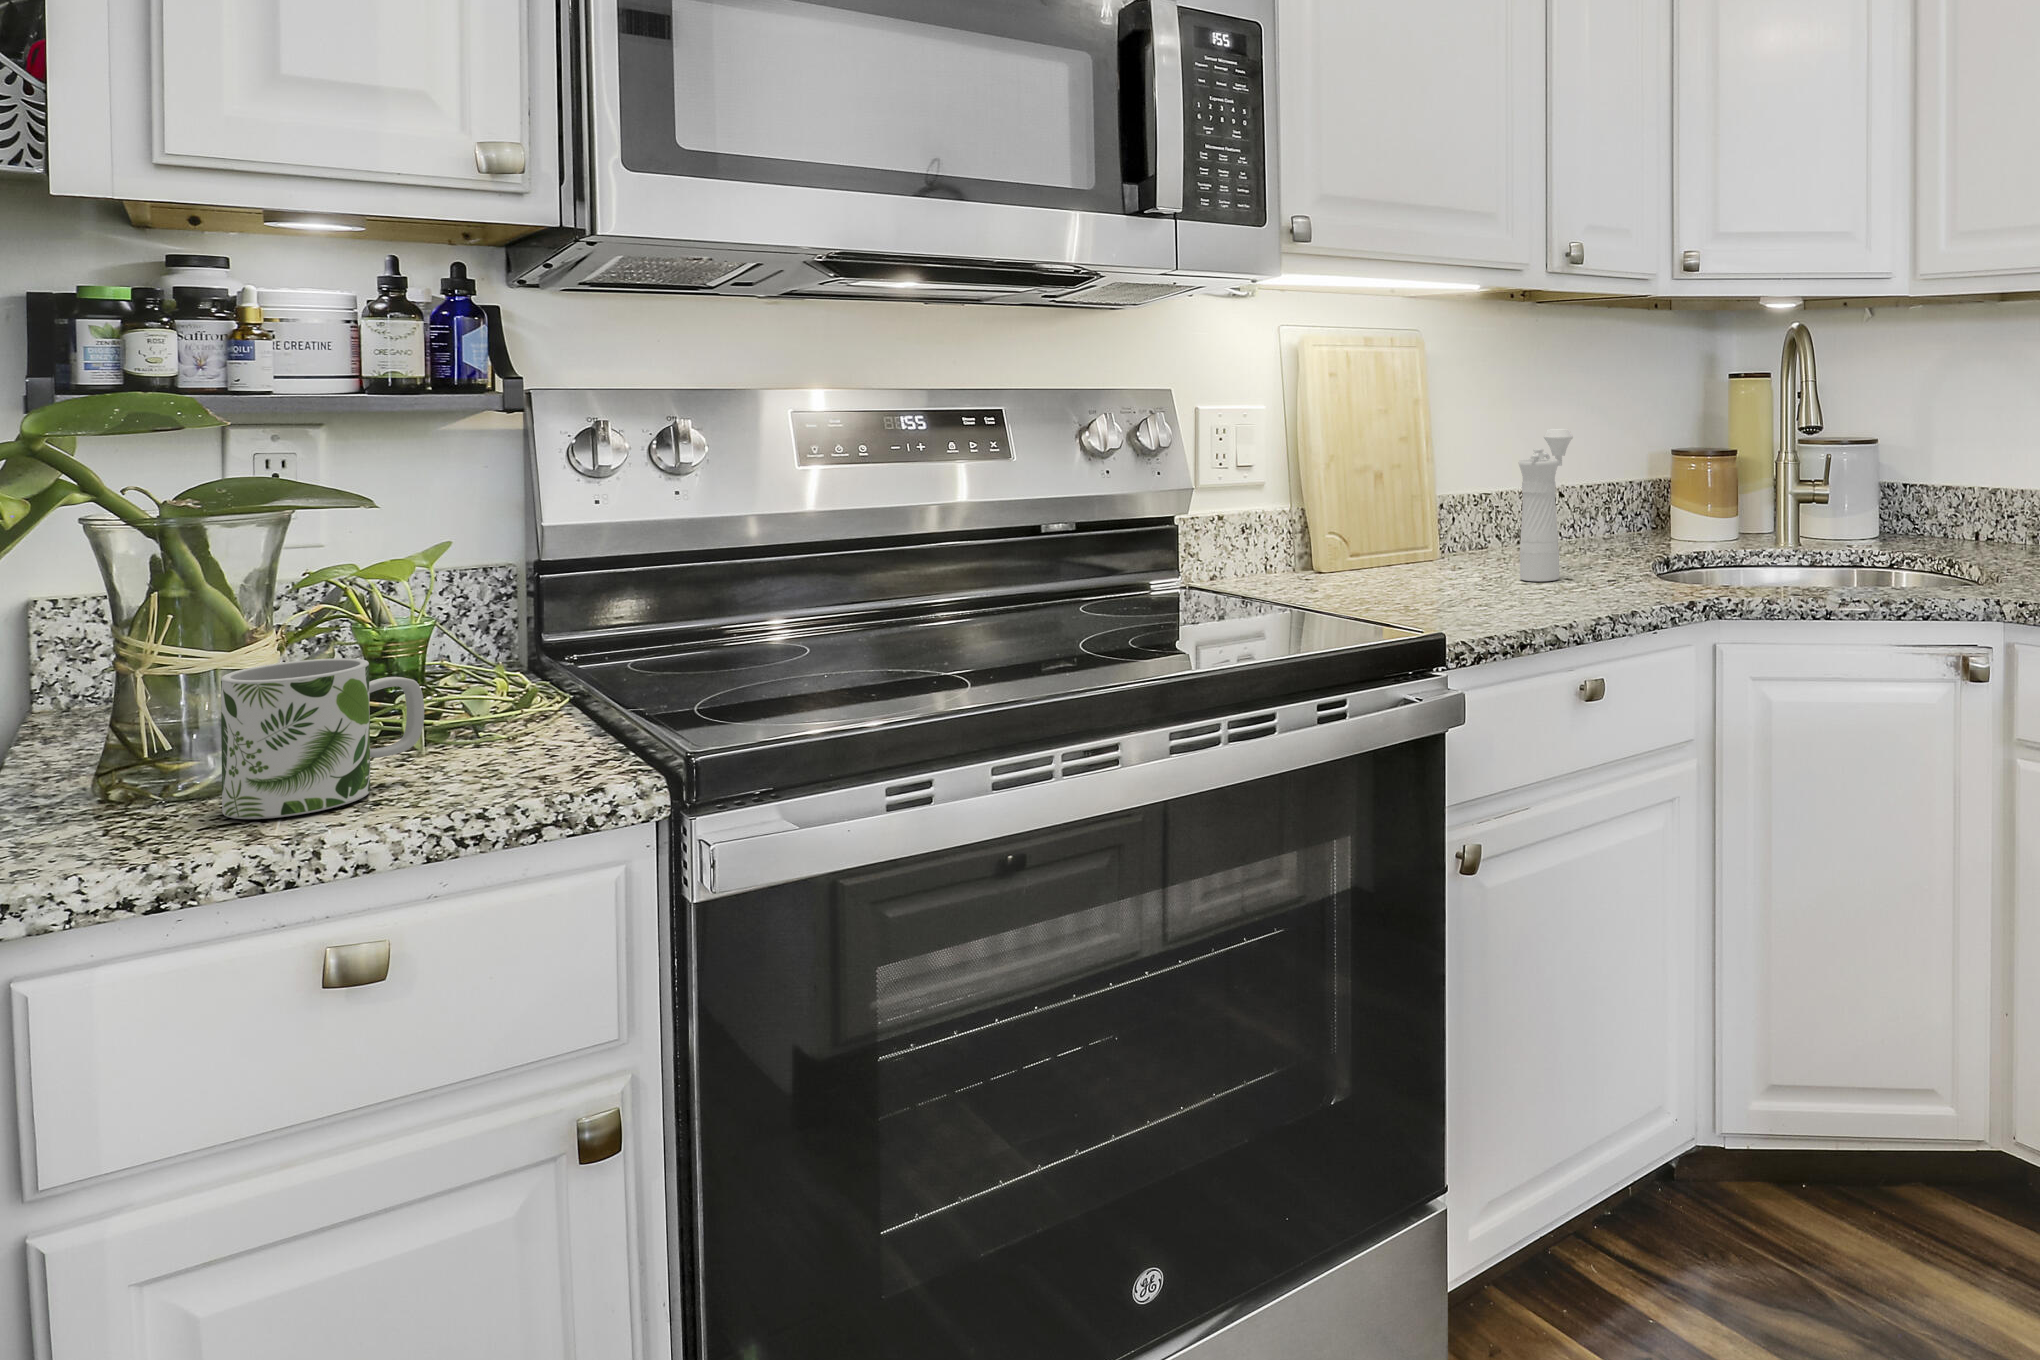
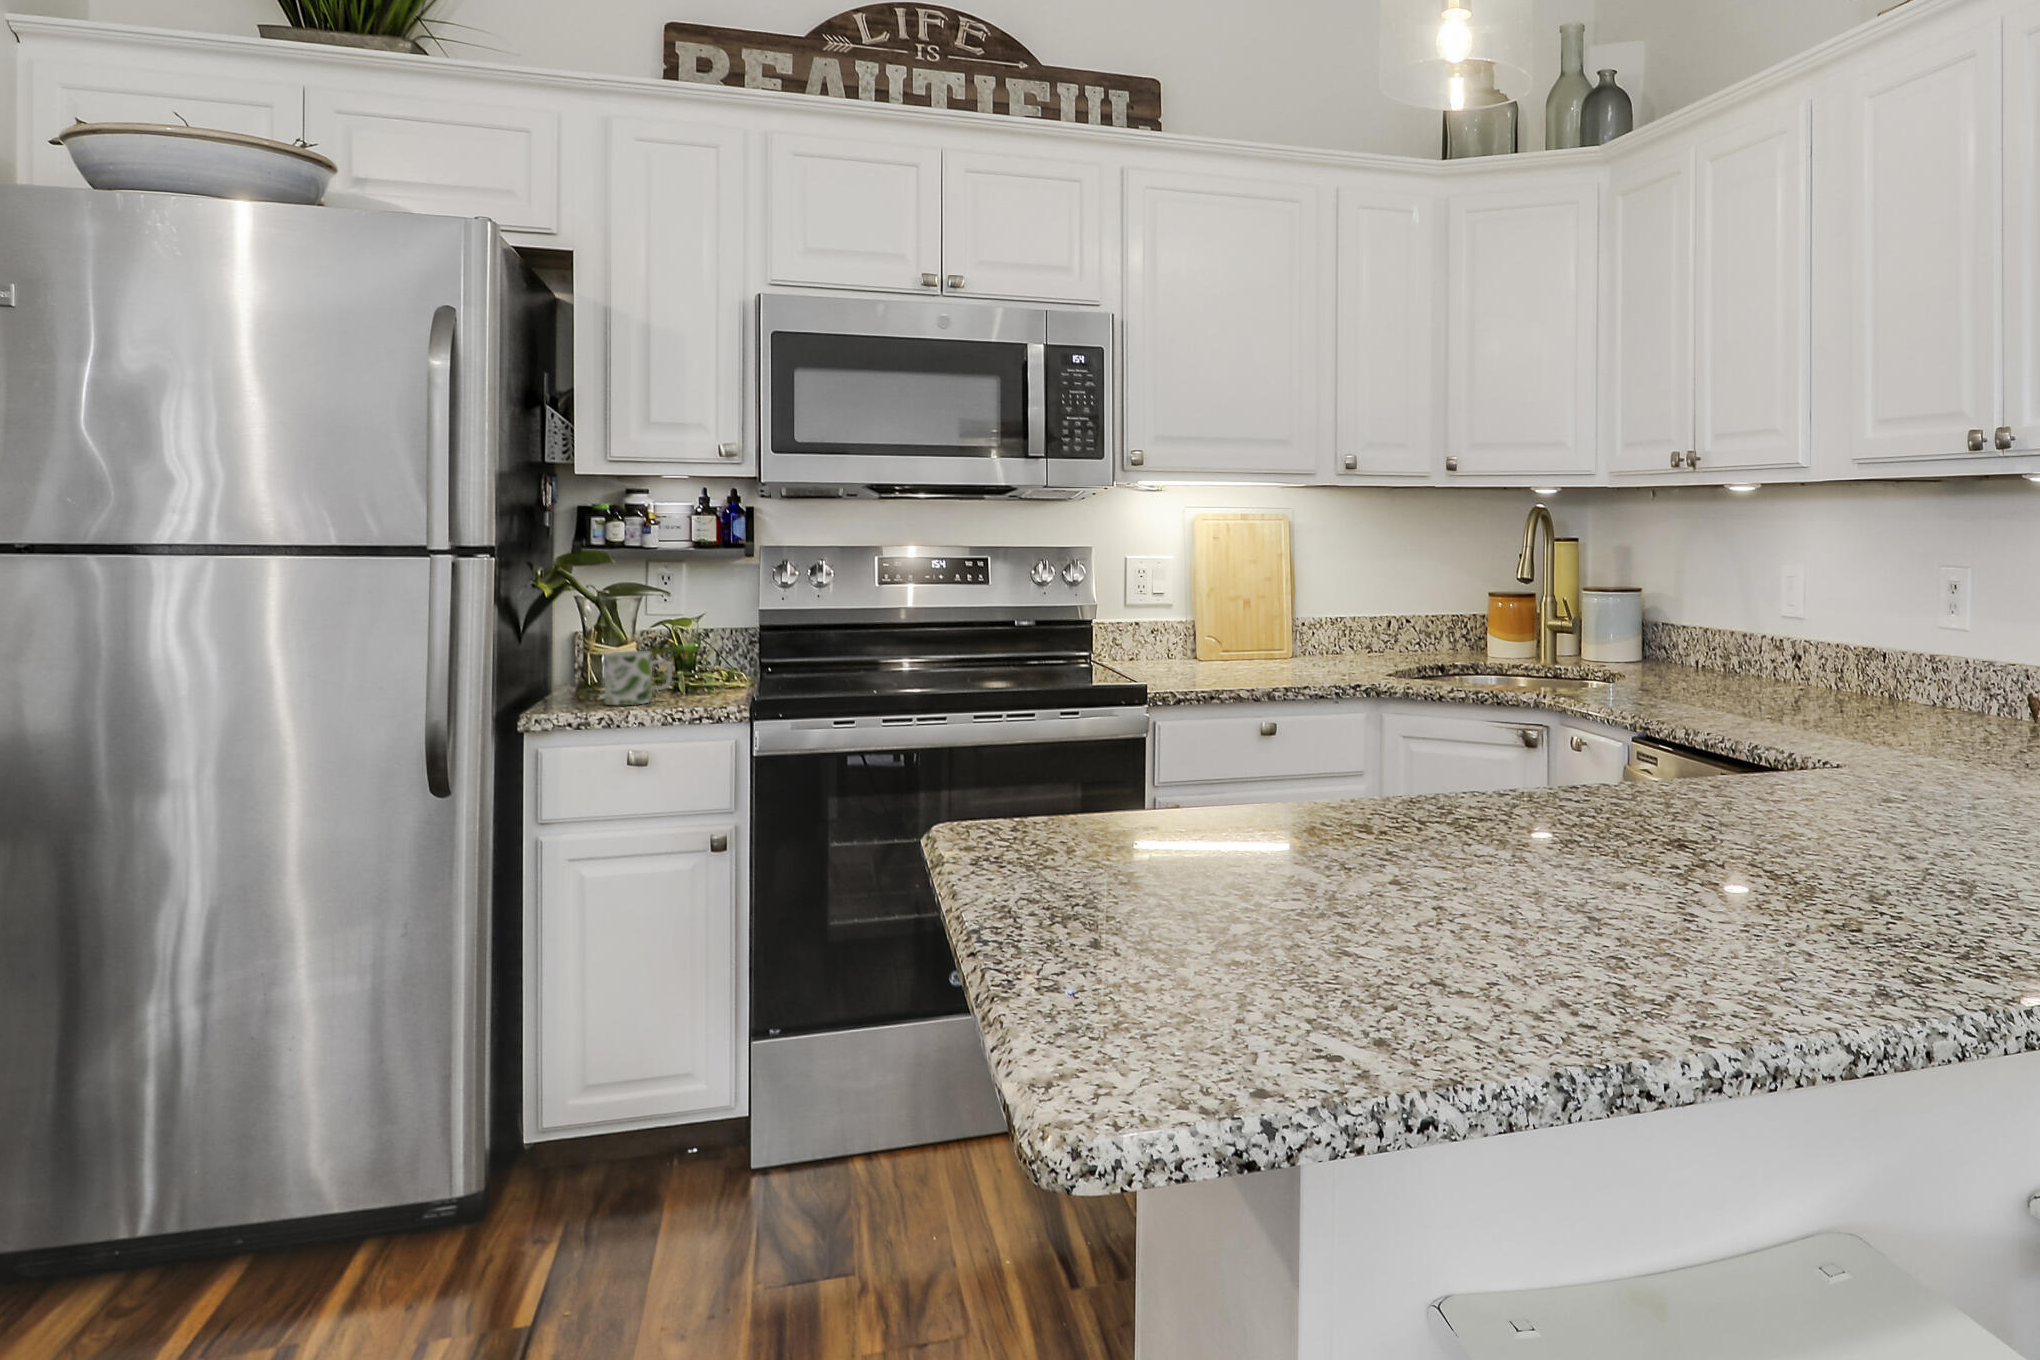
pepper mill: present [1519,429,1573,581] -> none [1293,576,1346,671]

